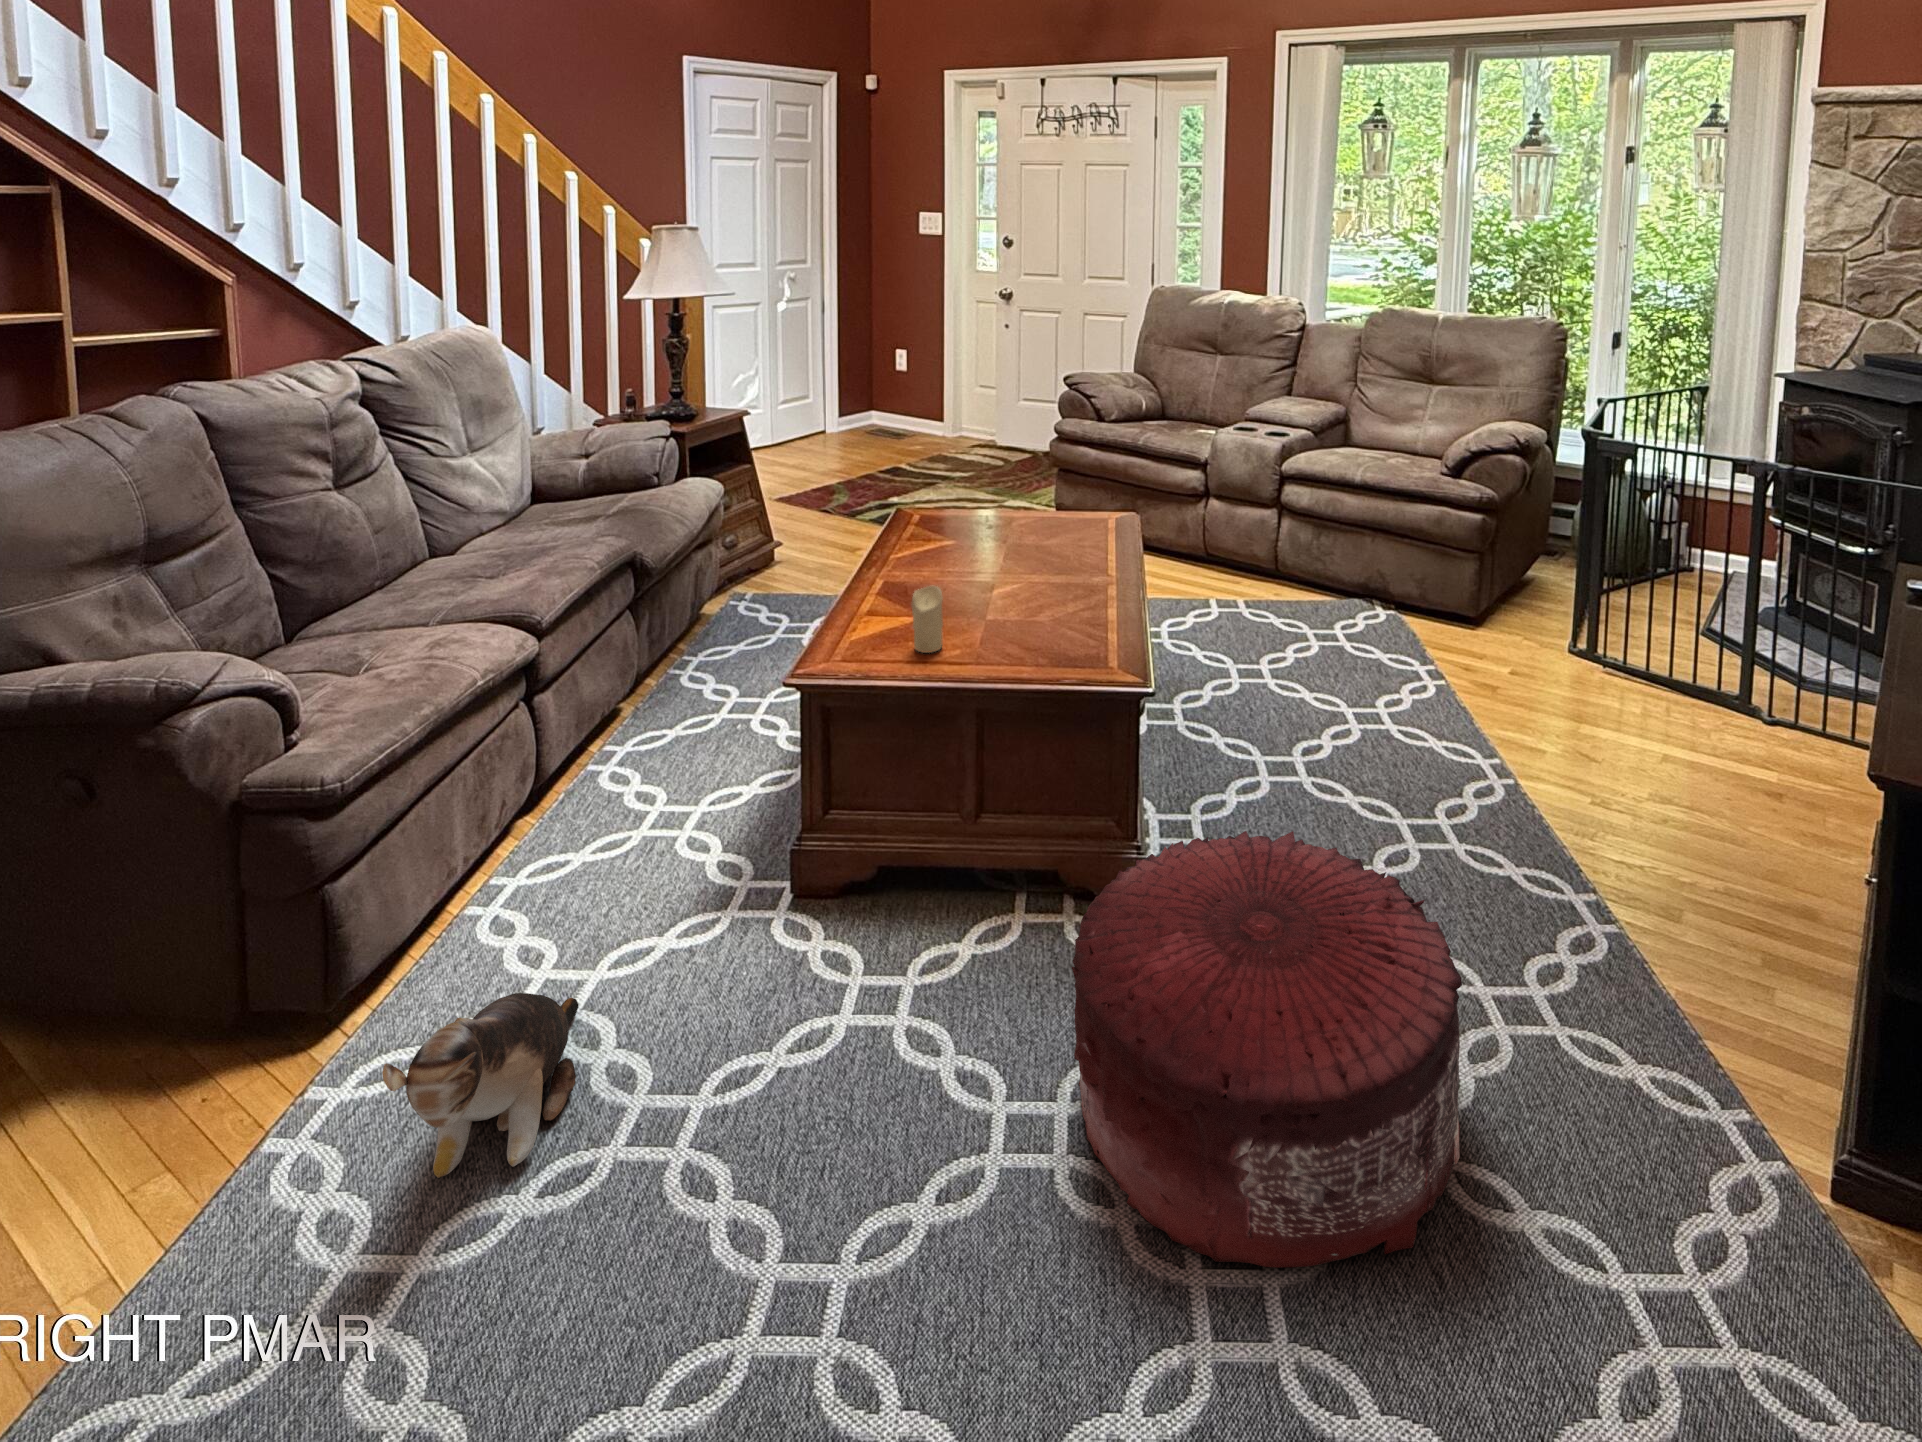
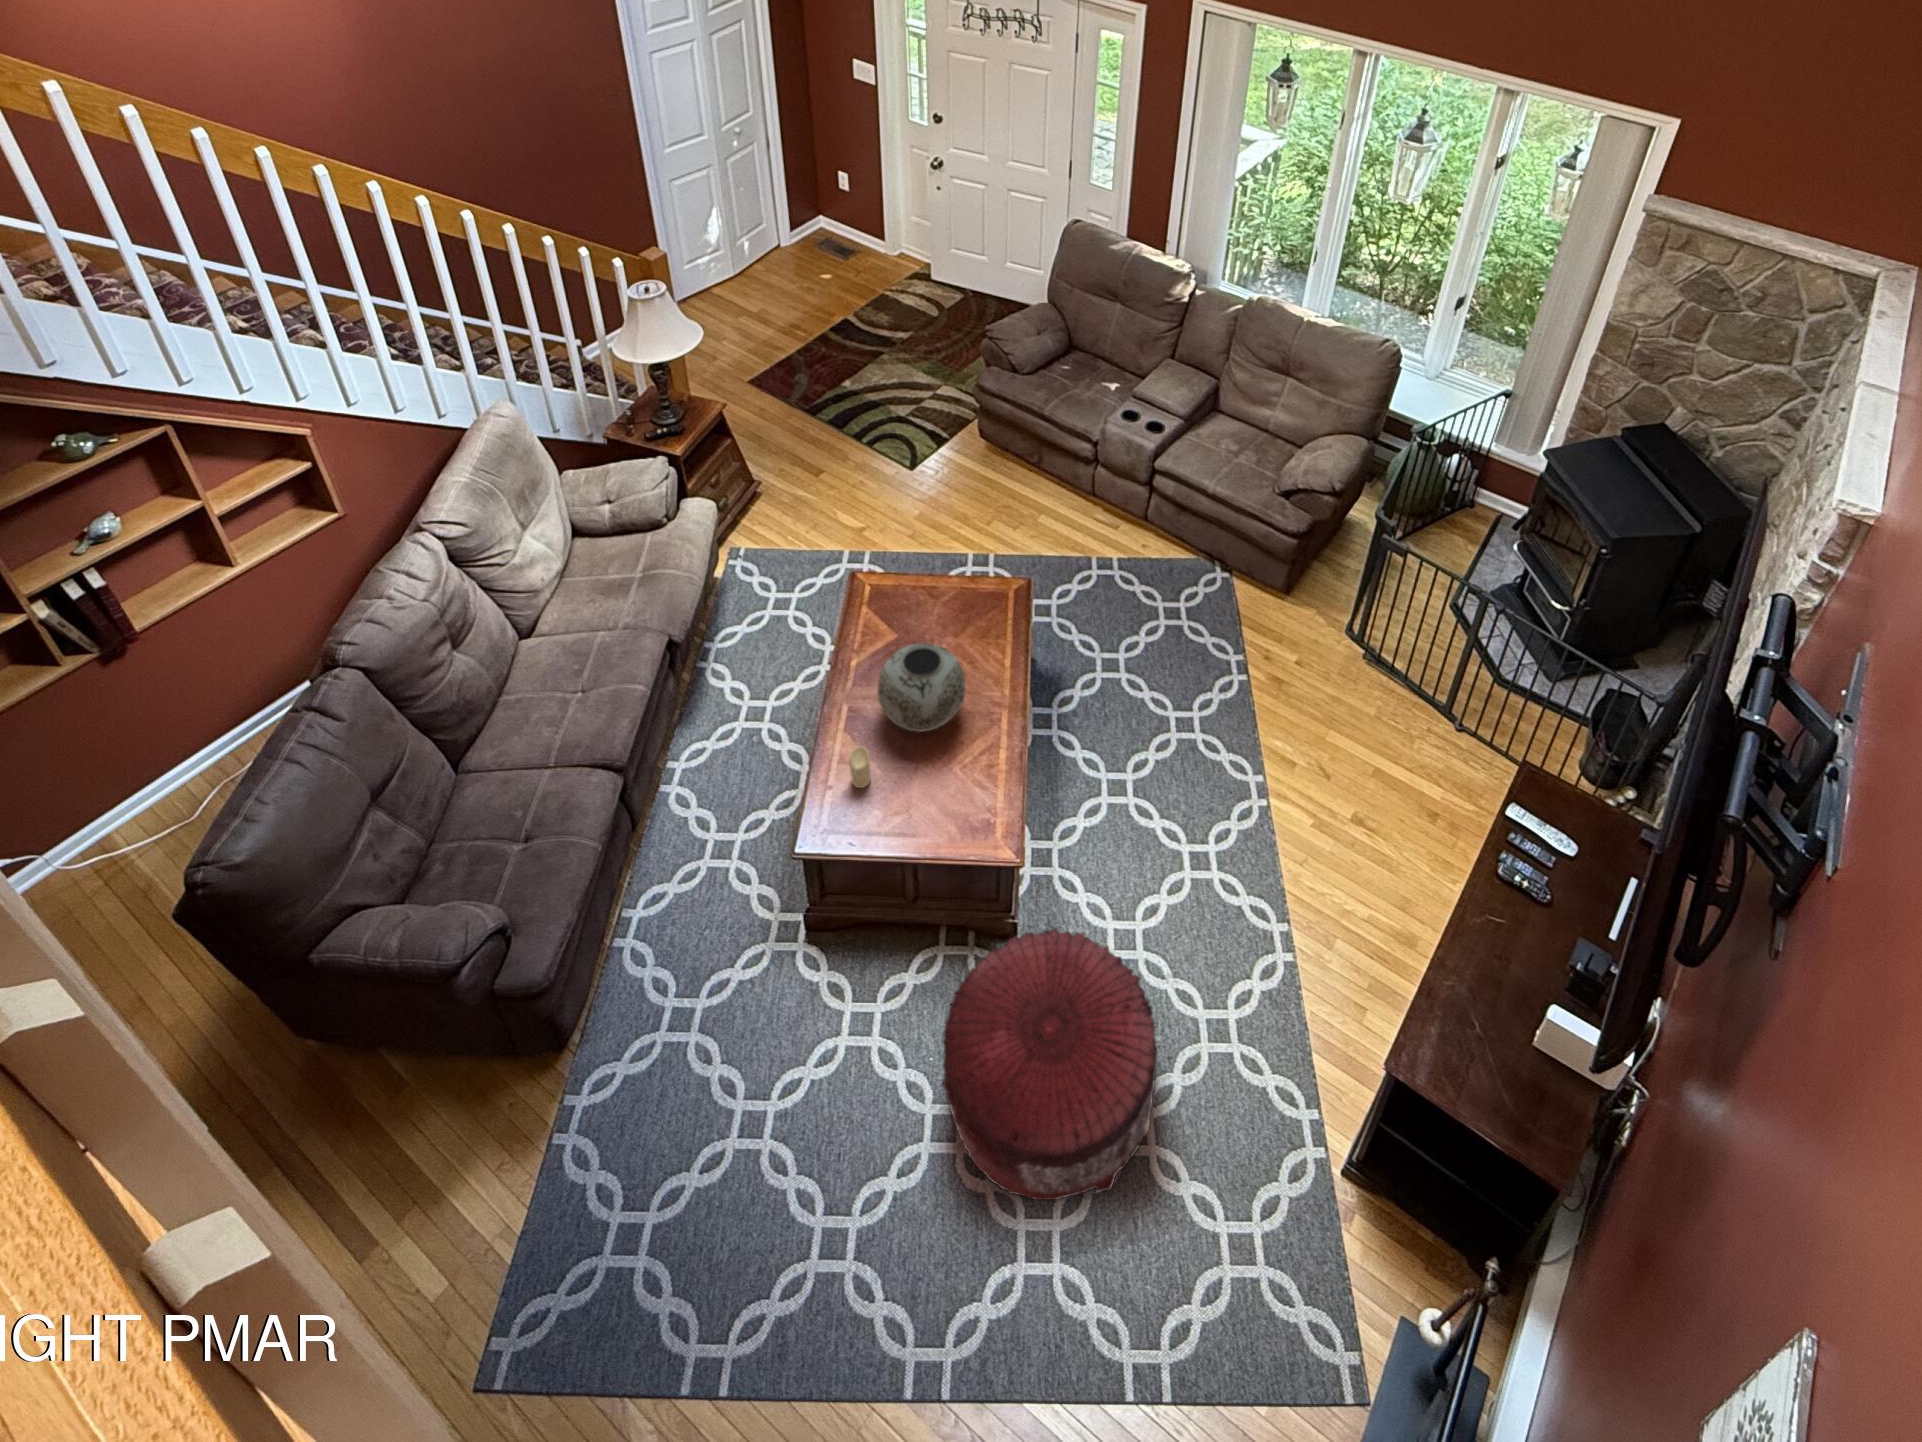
vase: none [952,483,1078,608] -> present [877,643,966,732]
plush toy: present [382,993,578,1178] -> none [572,999,667,1132]

